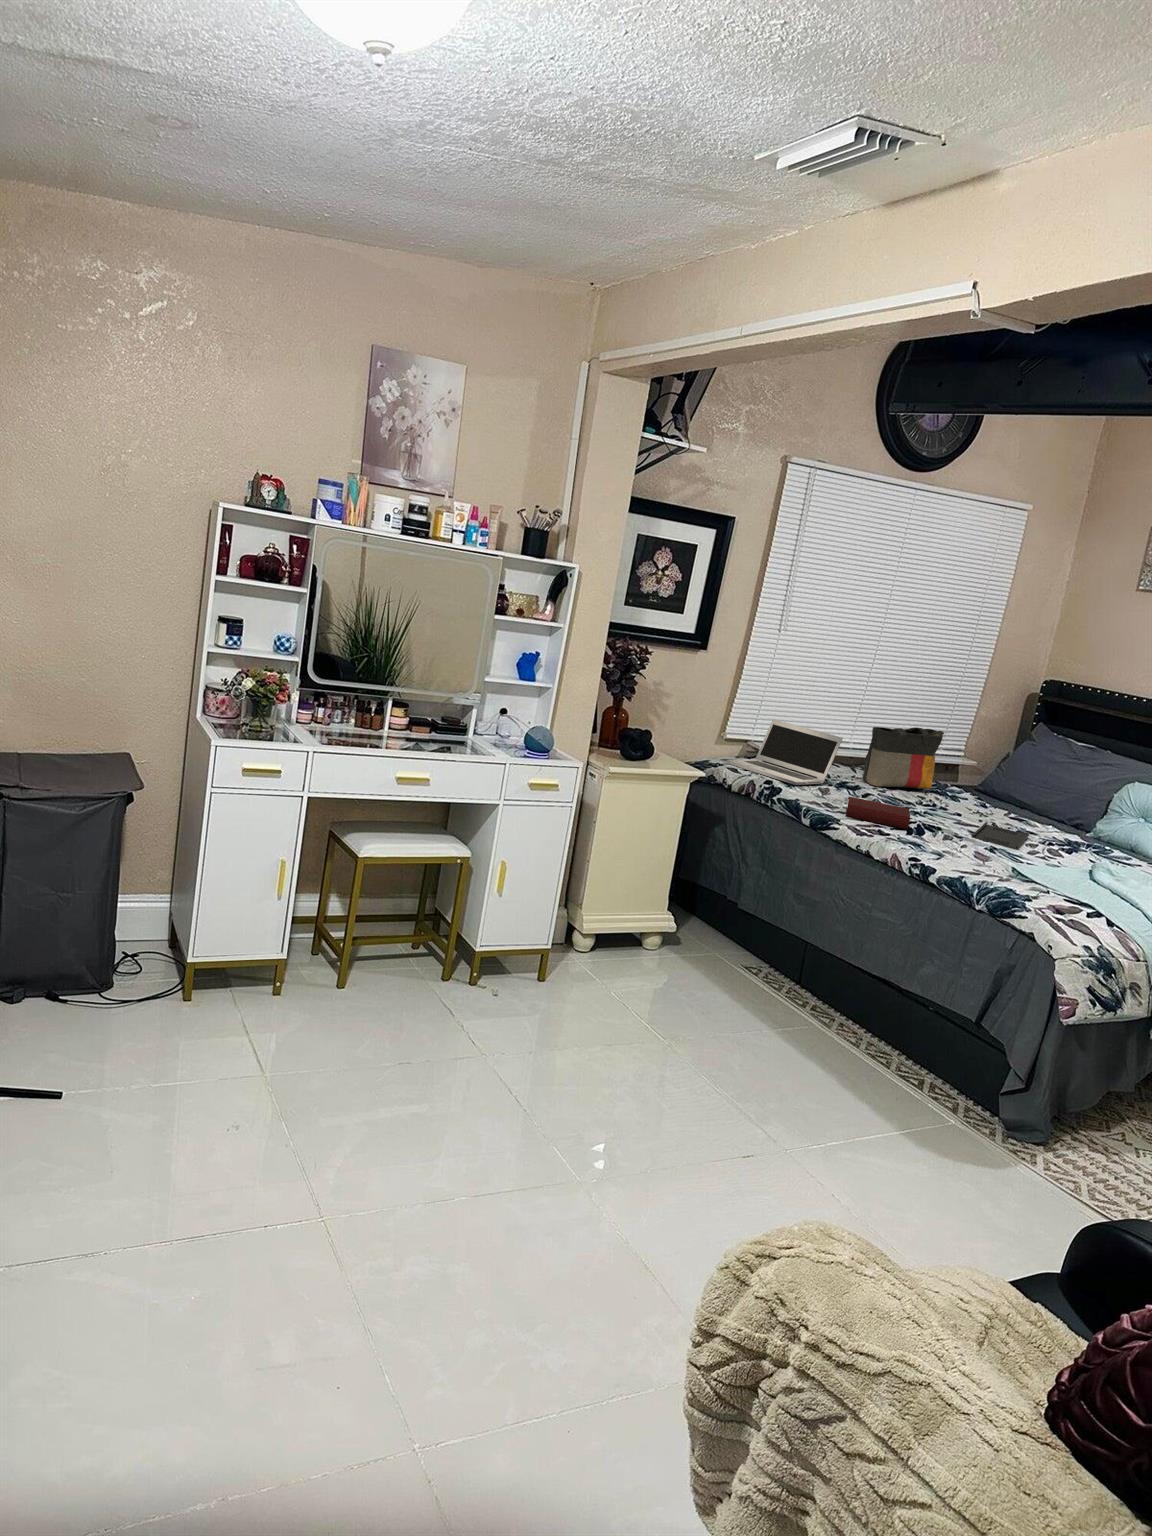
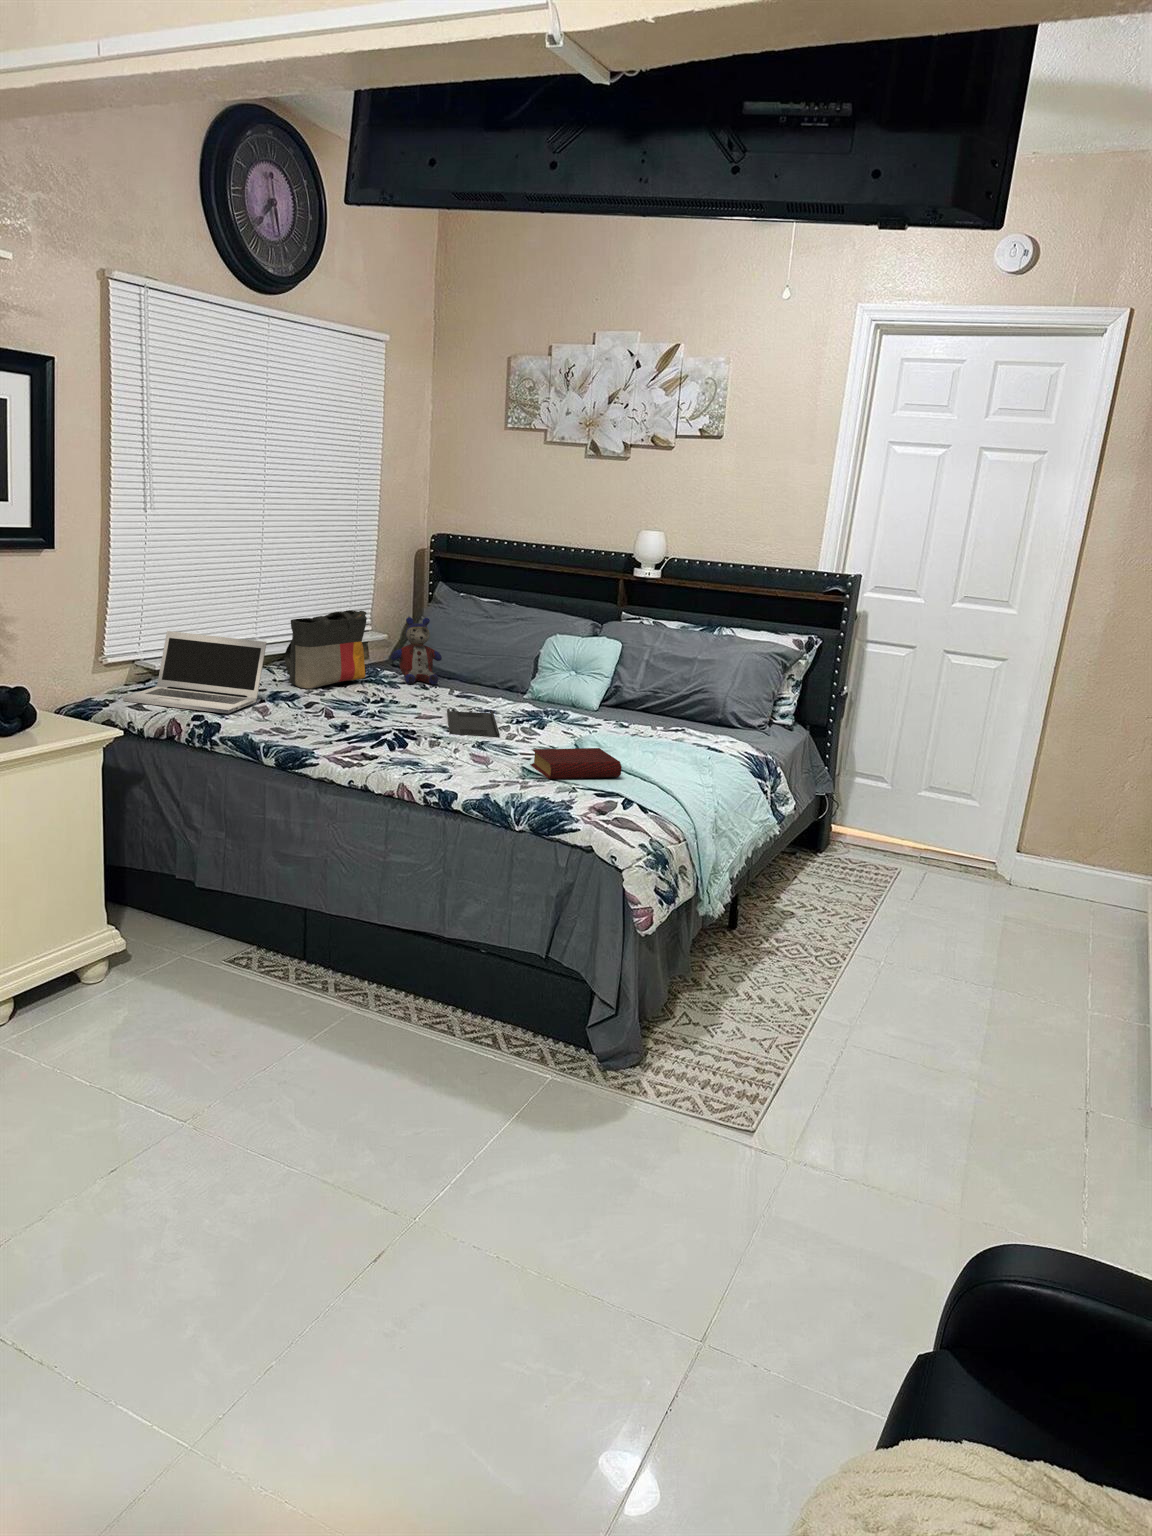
stuffed bear: none [961,744,1010,807] -> present [391,617,442,684]
book: present [846,797,910,829] -> present [530,748,622,779]

